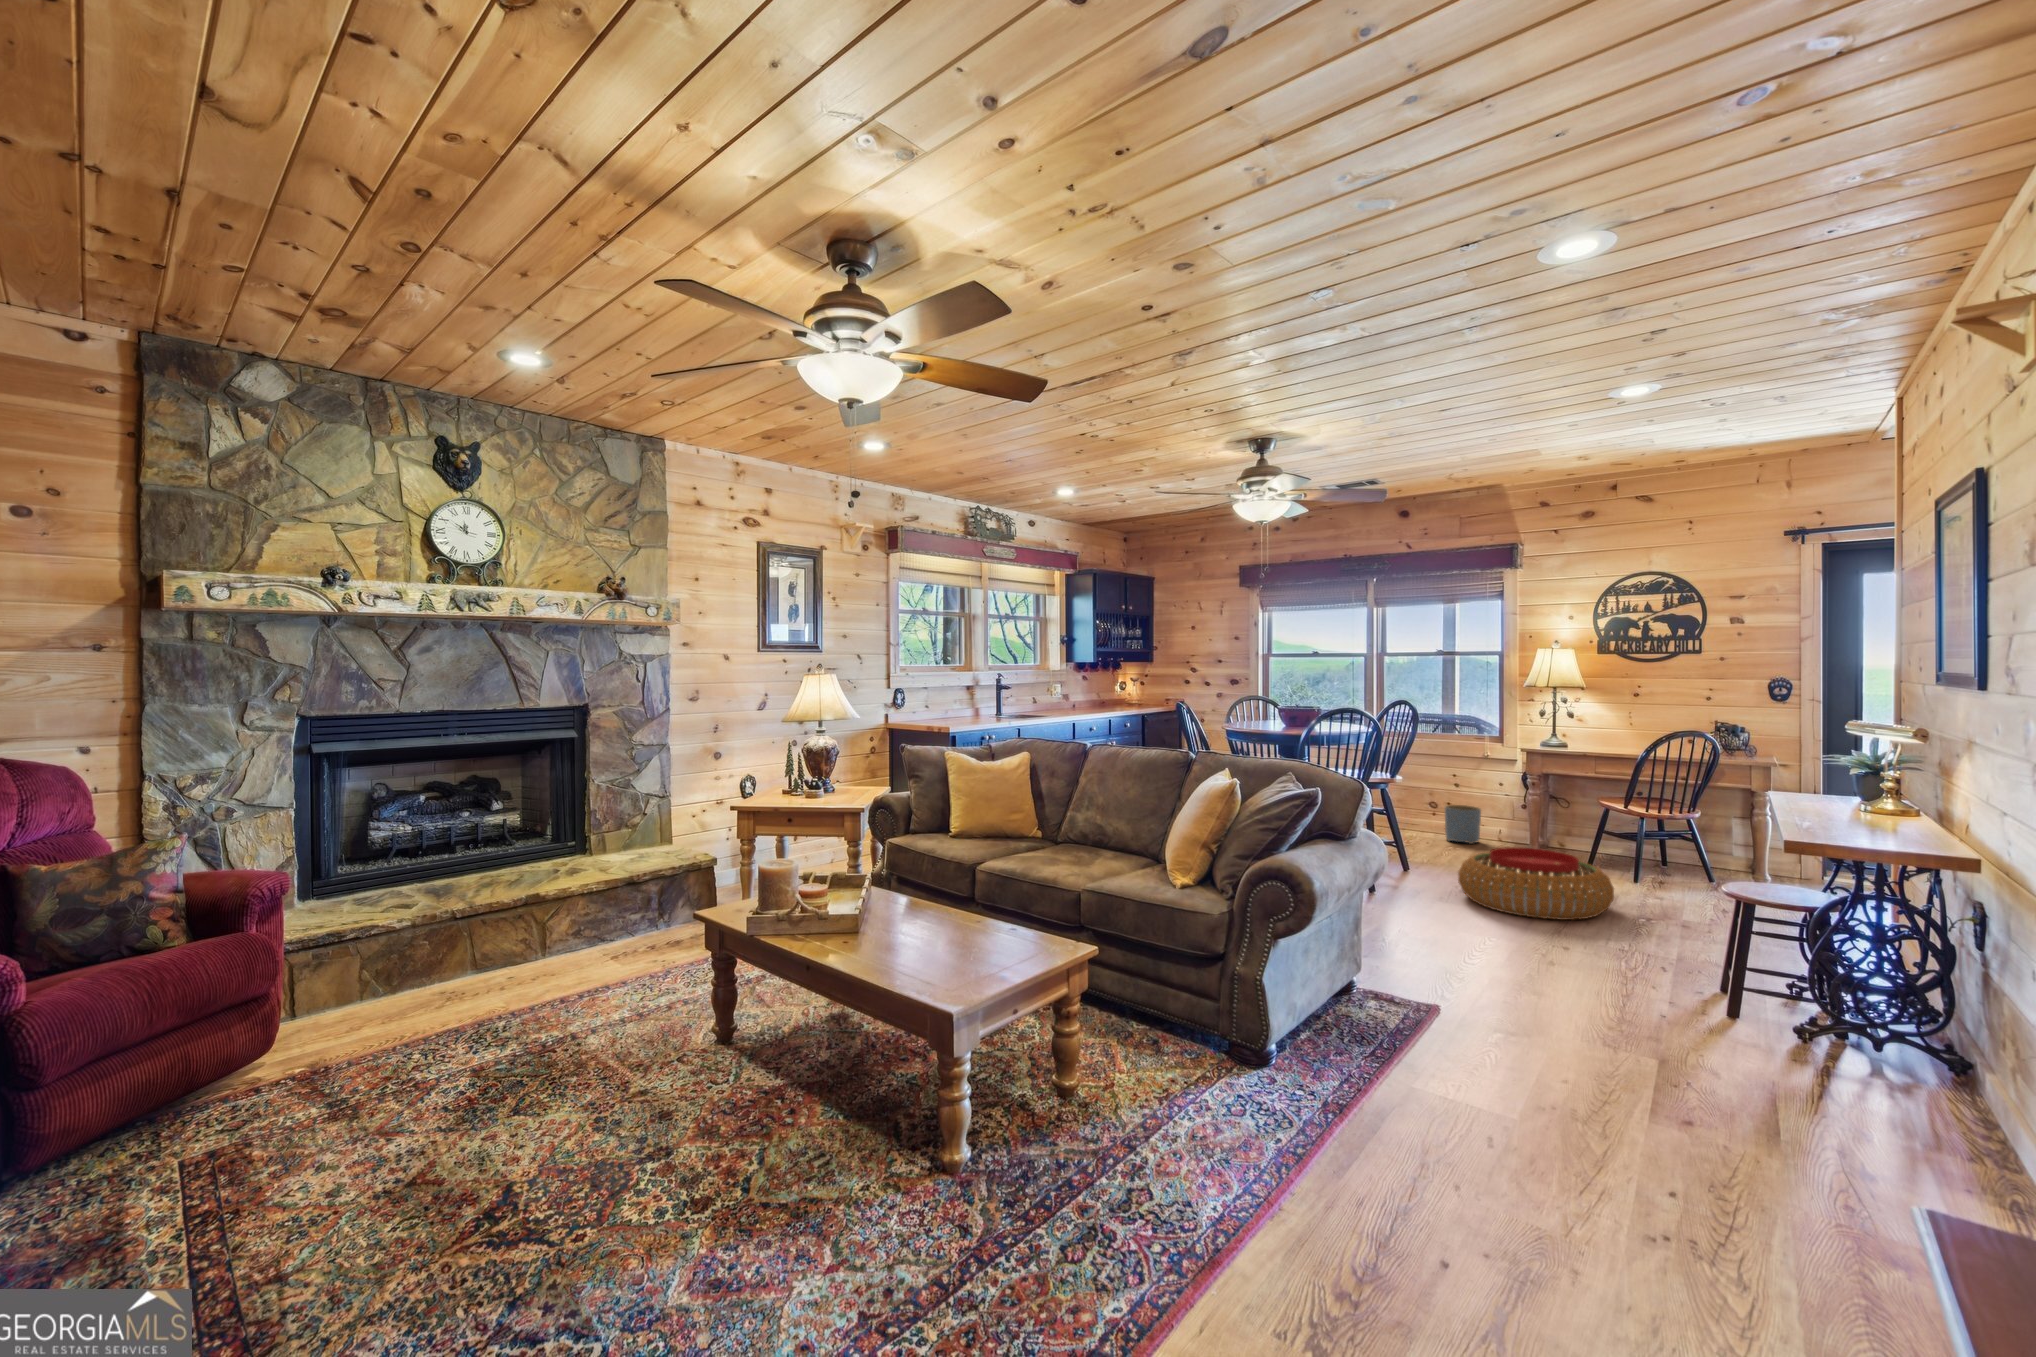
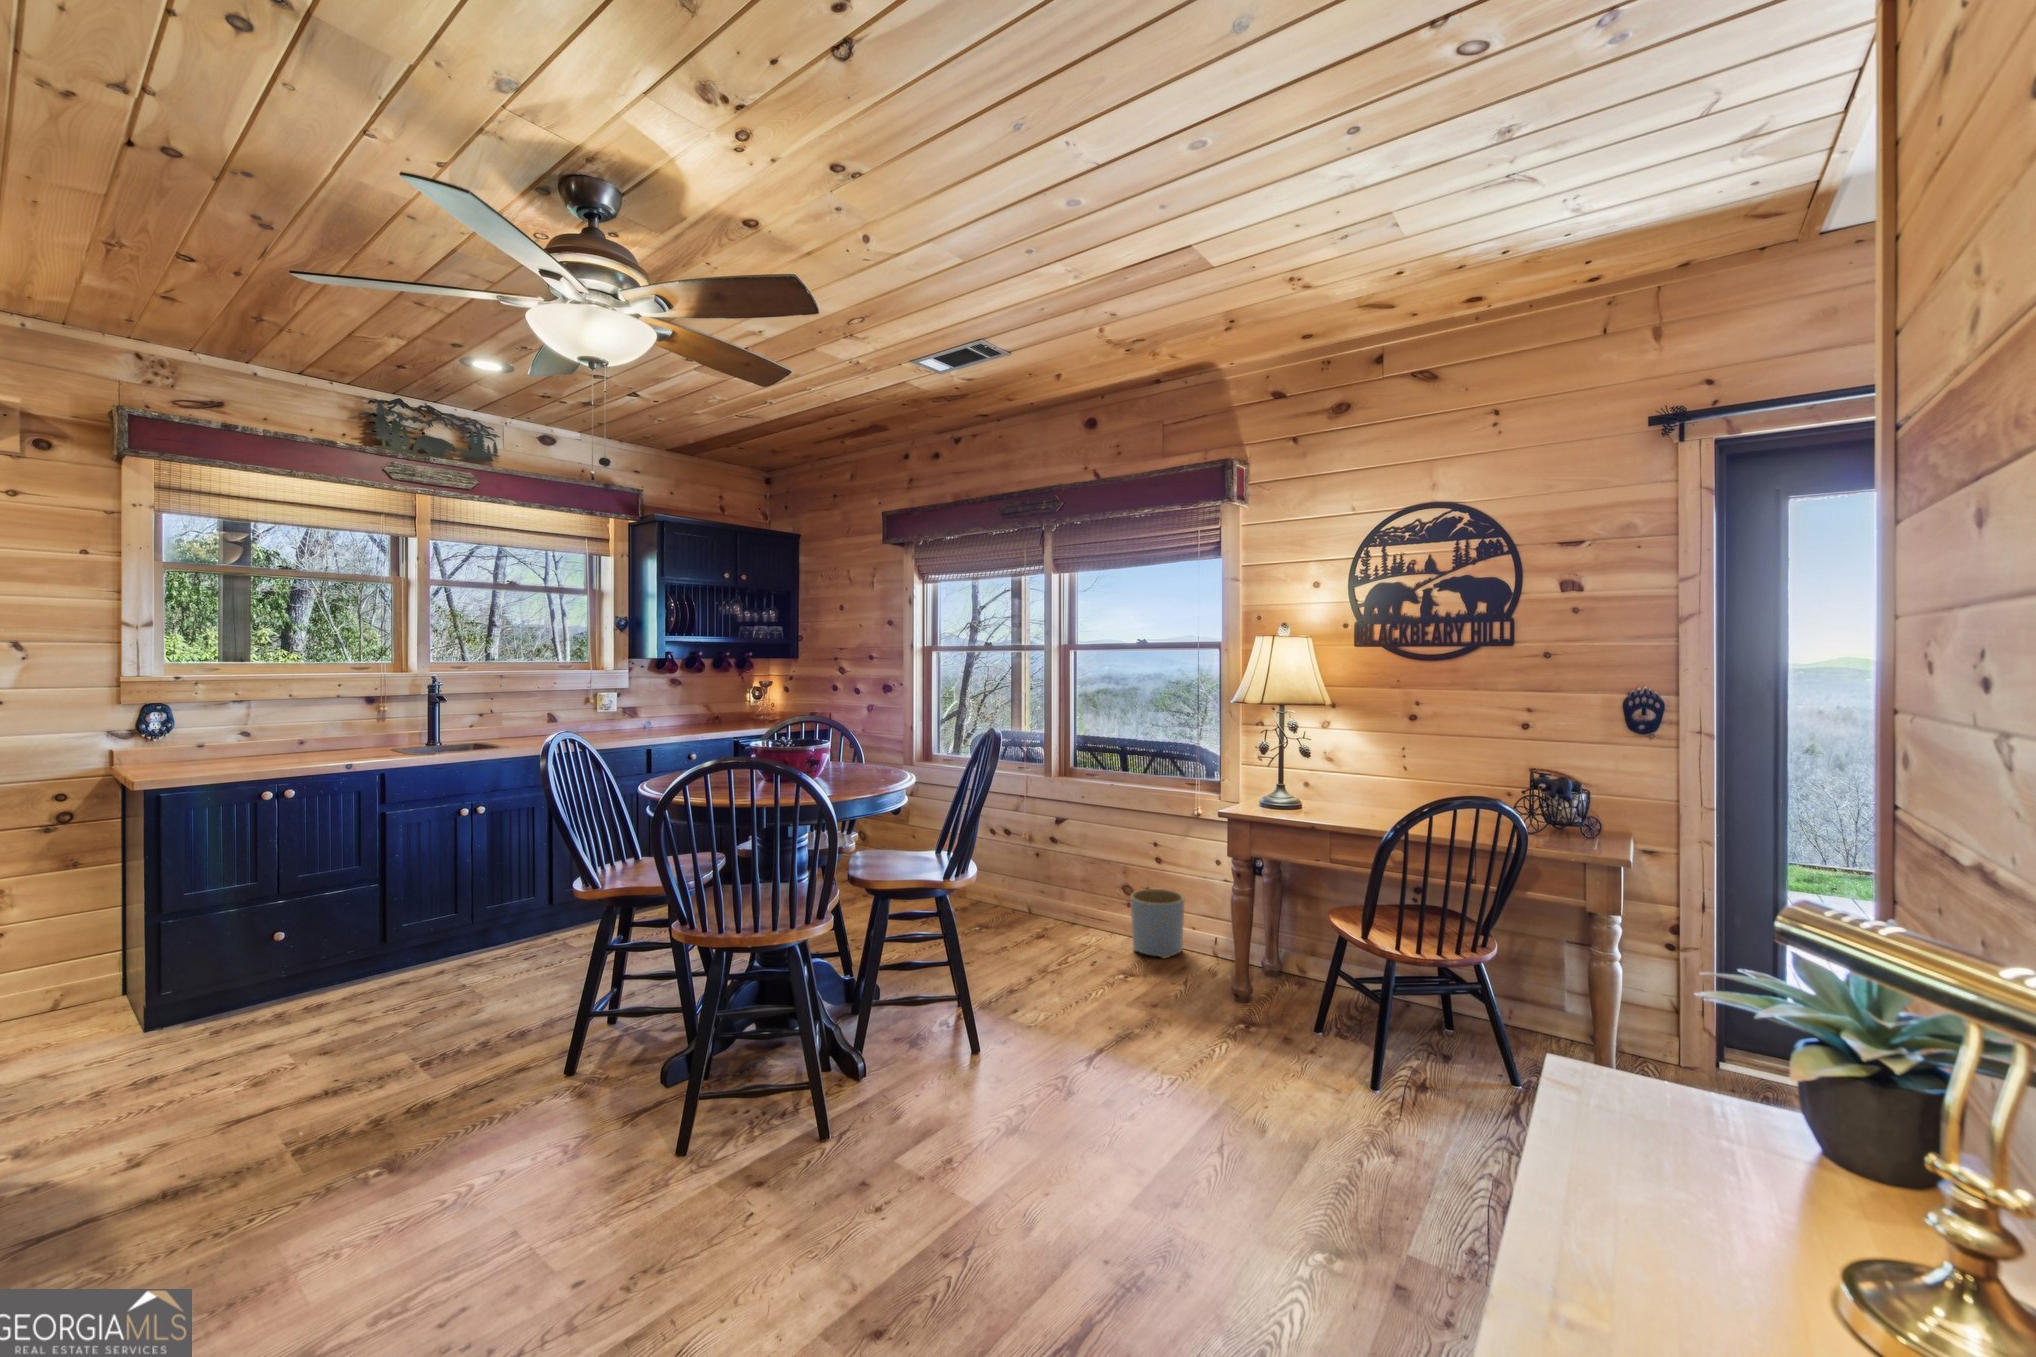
pouf: present [1458,847,1614,920] -> none [977,1043,1264,1265]

